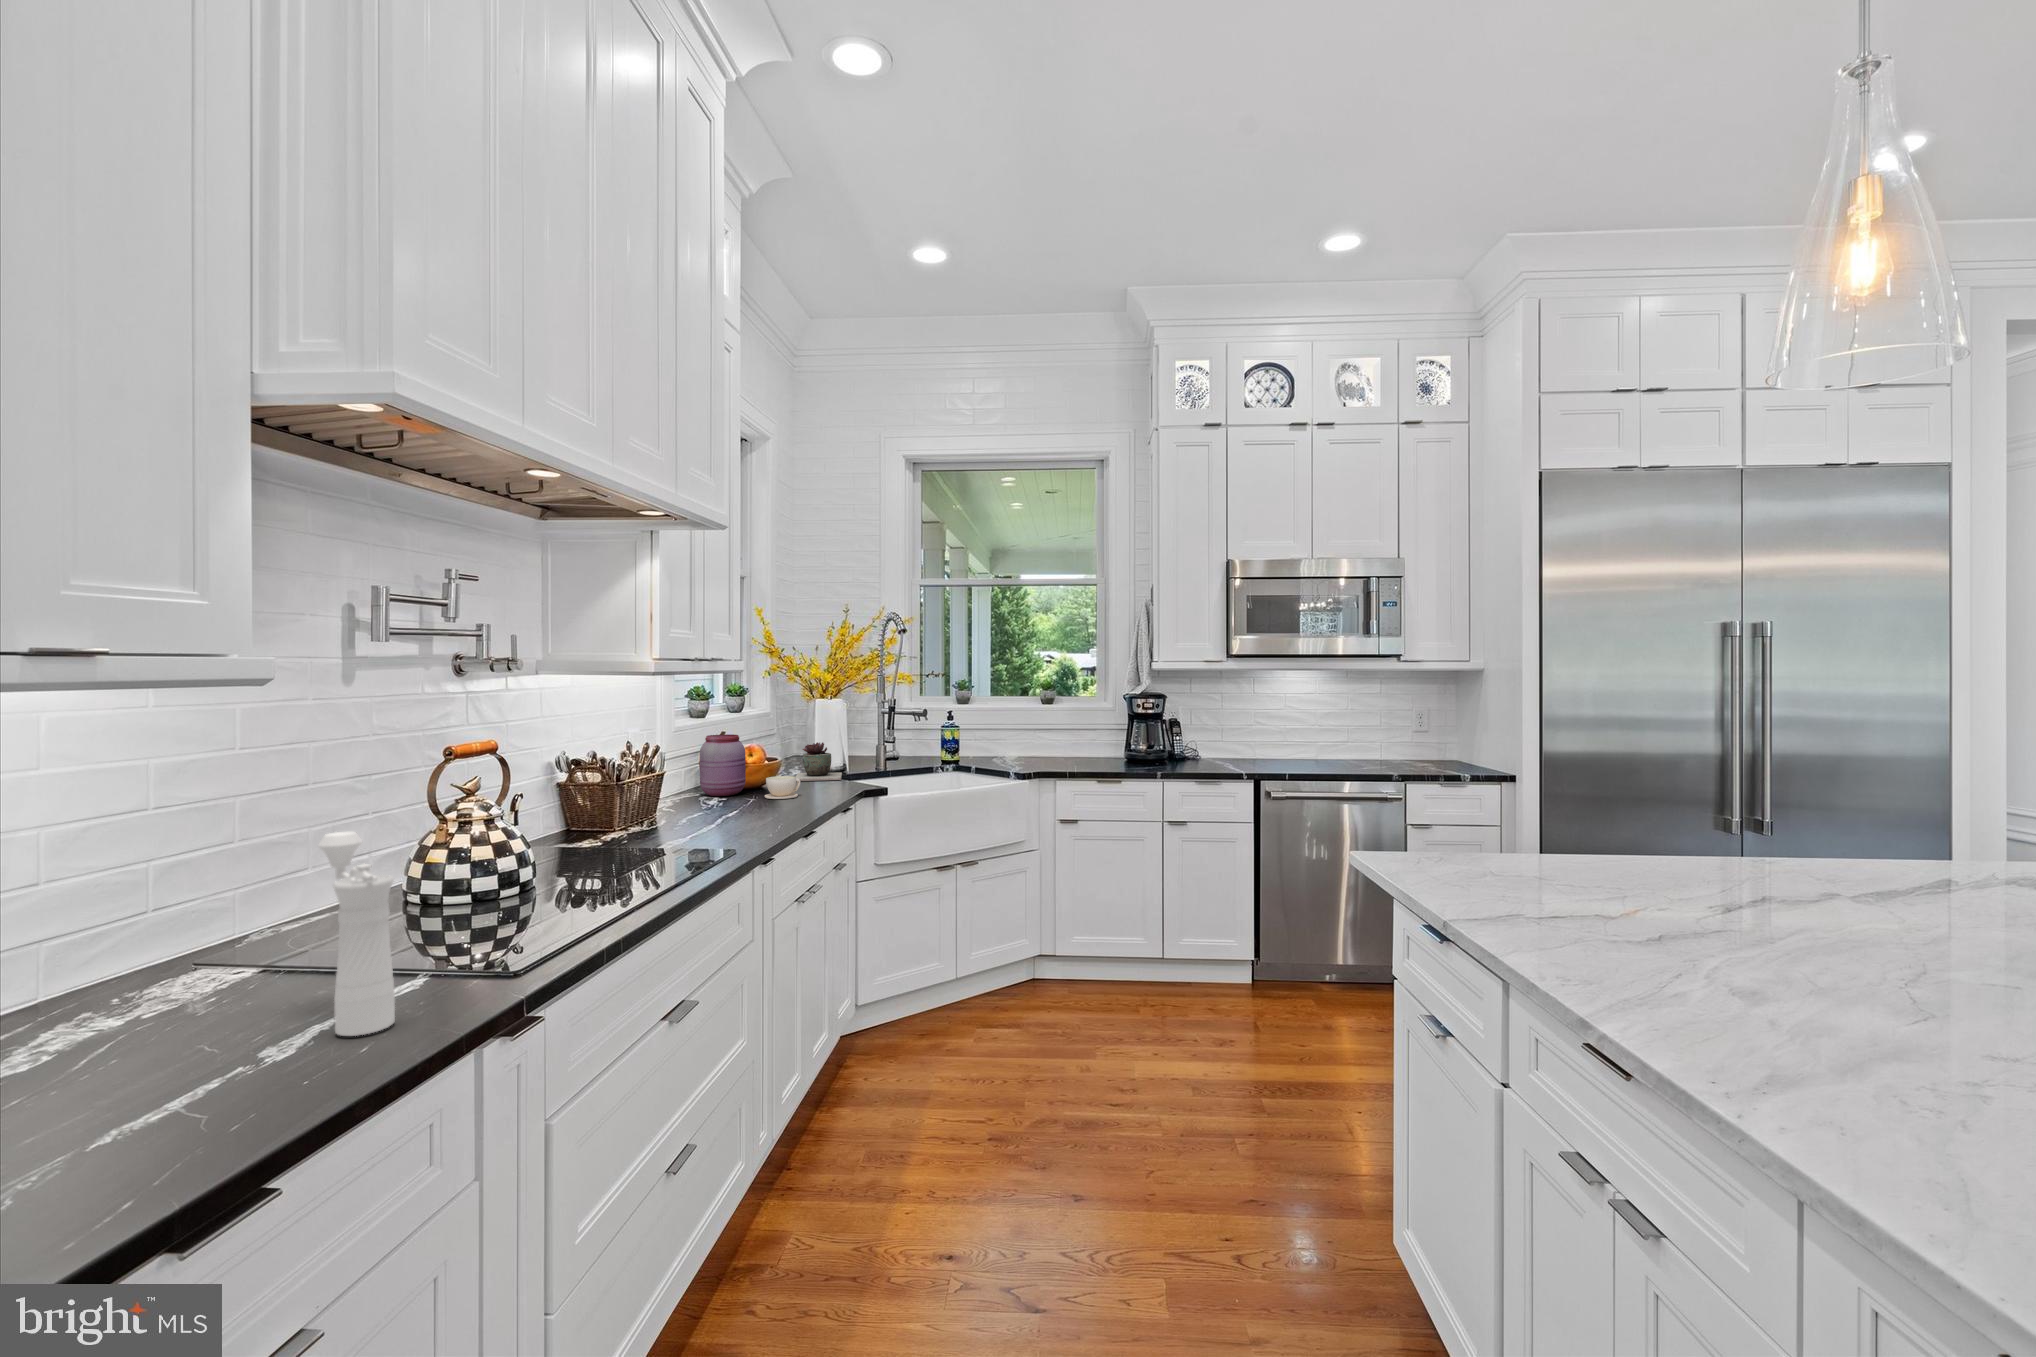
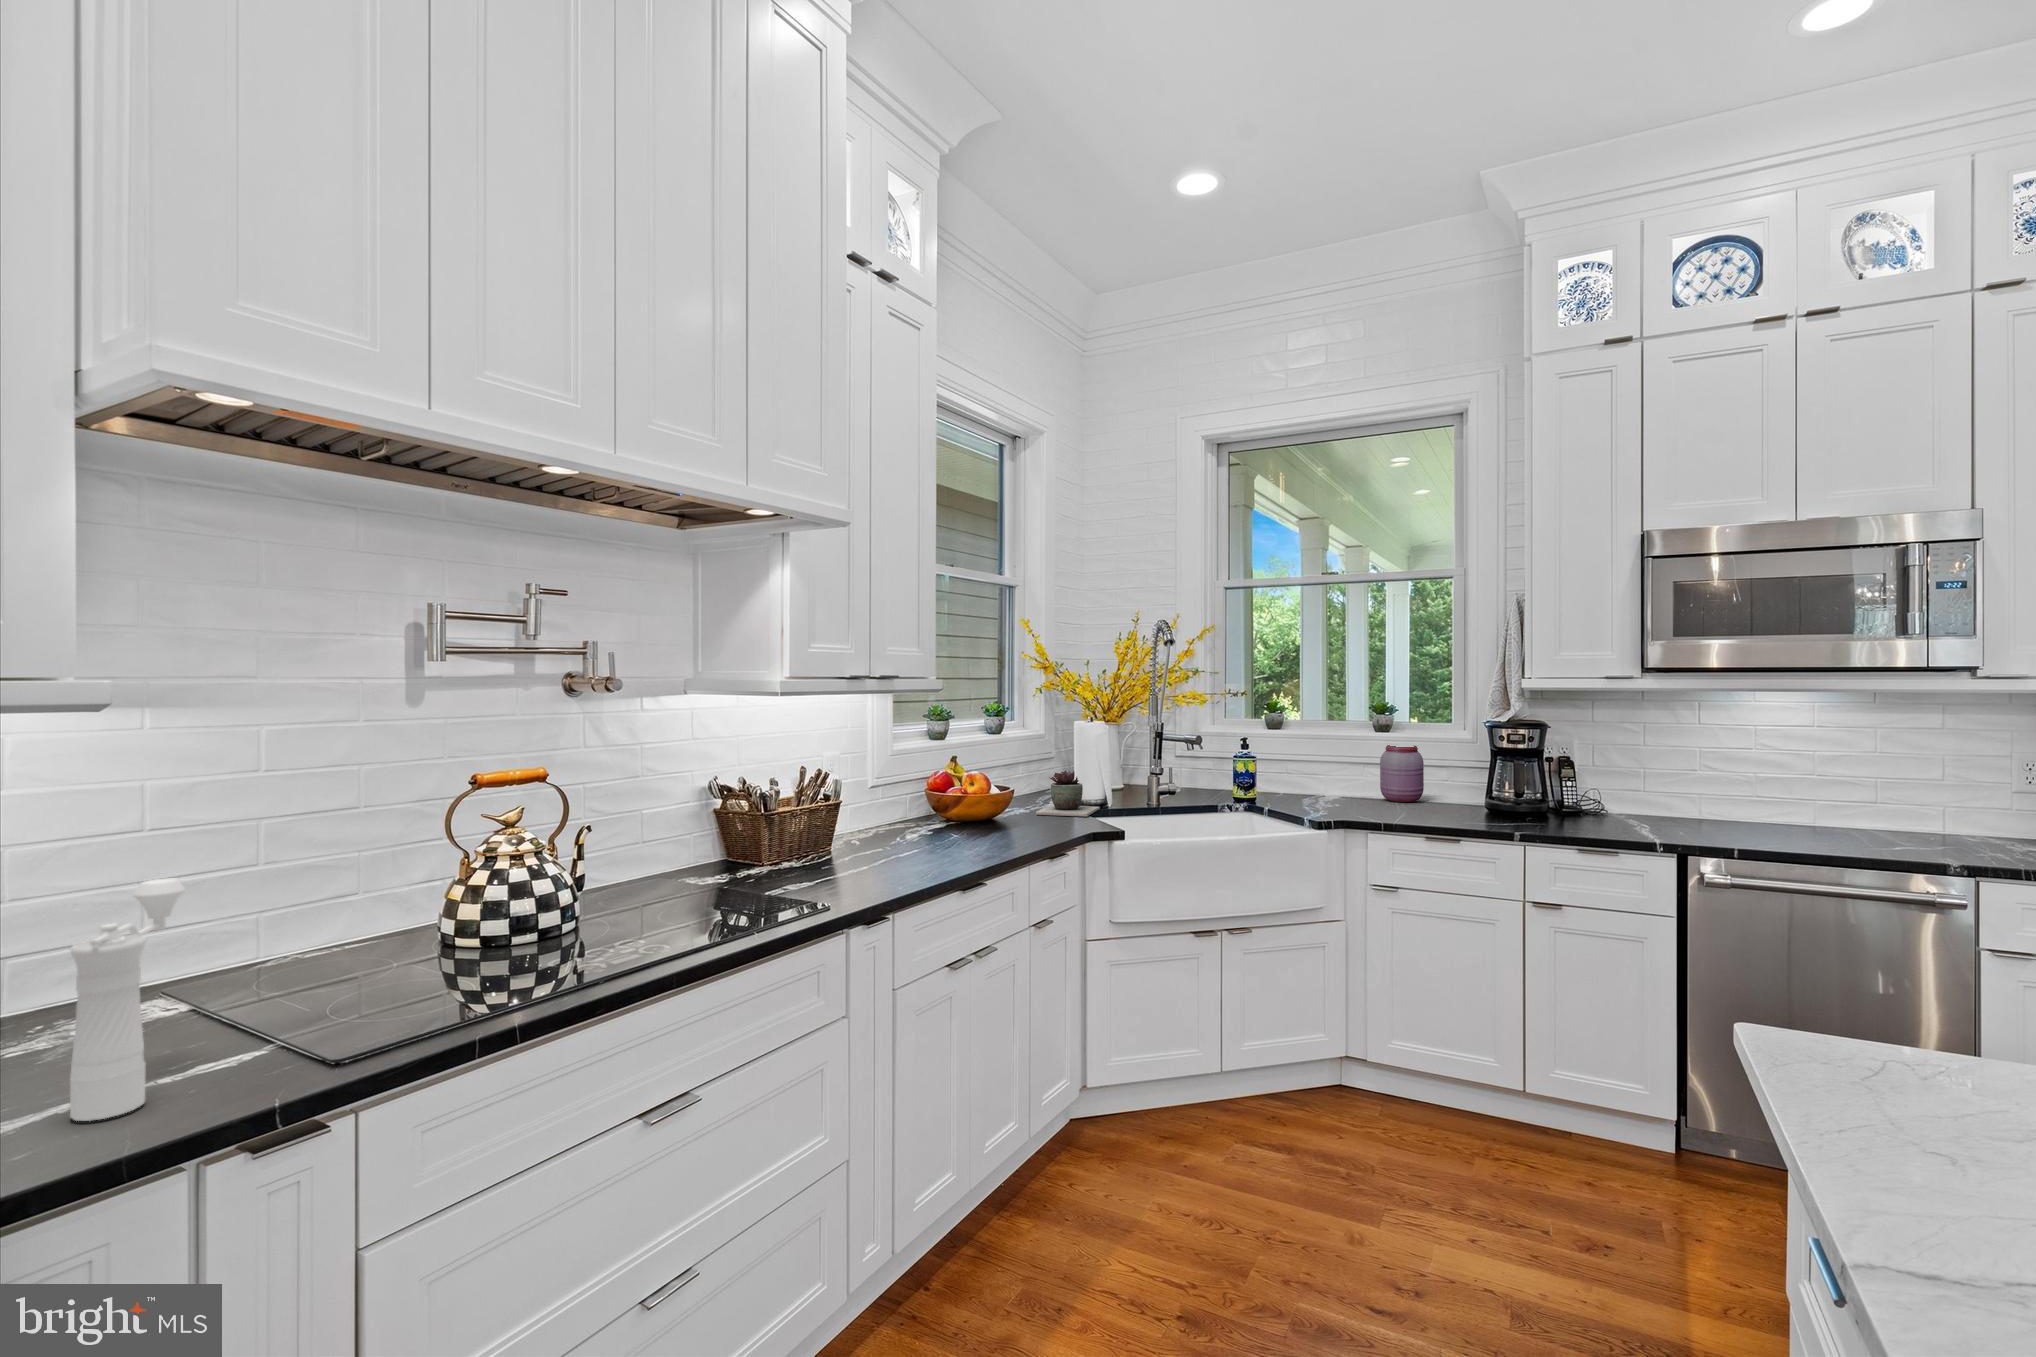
jar: present [700,735,746,796] -> present [1380,745,1424,802]
coffee cup: present [765,776,800,799] -> none [972,811,1013,838]

